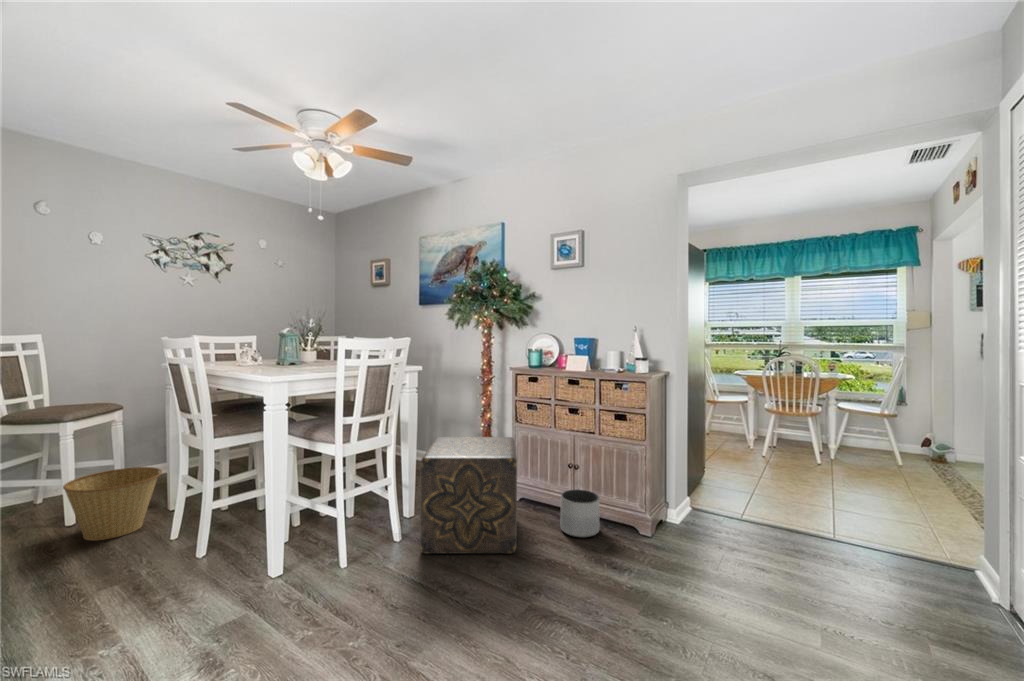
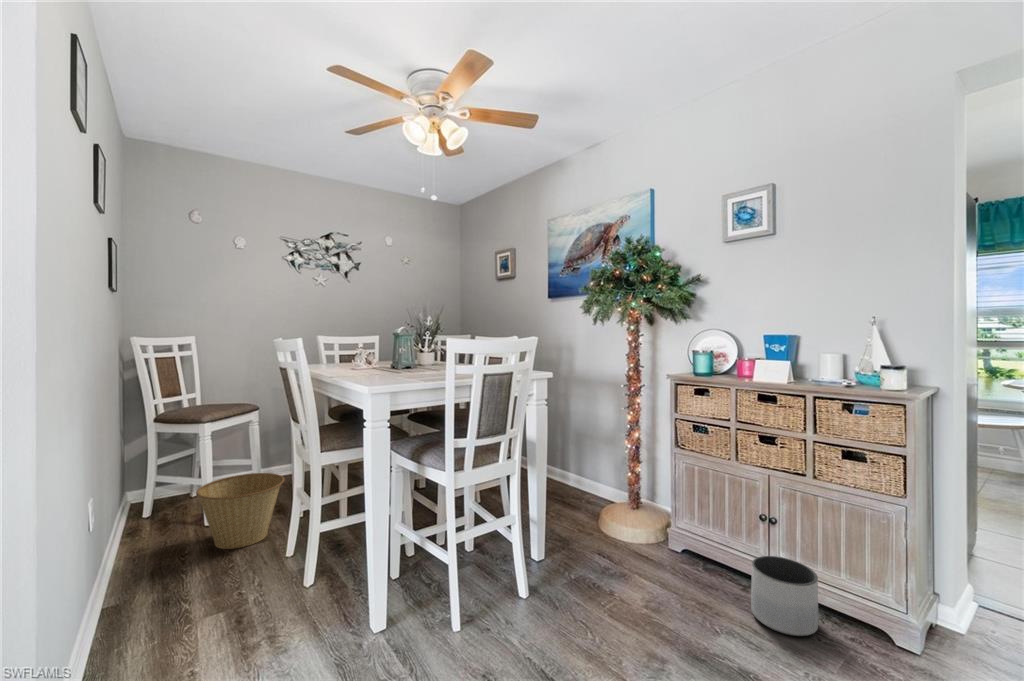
ottoman: present [420,437,517,554] -> none [551,464,688,647]

